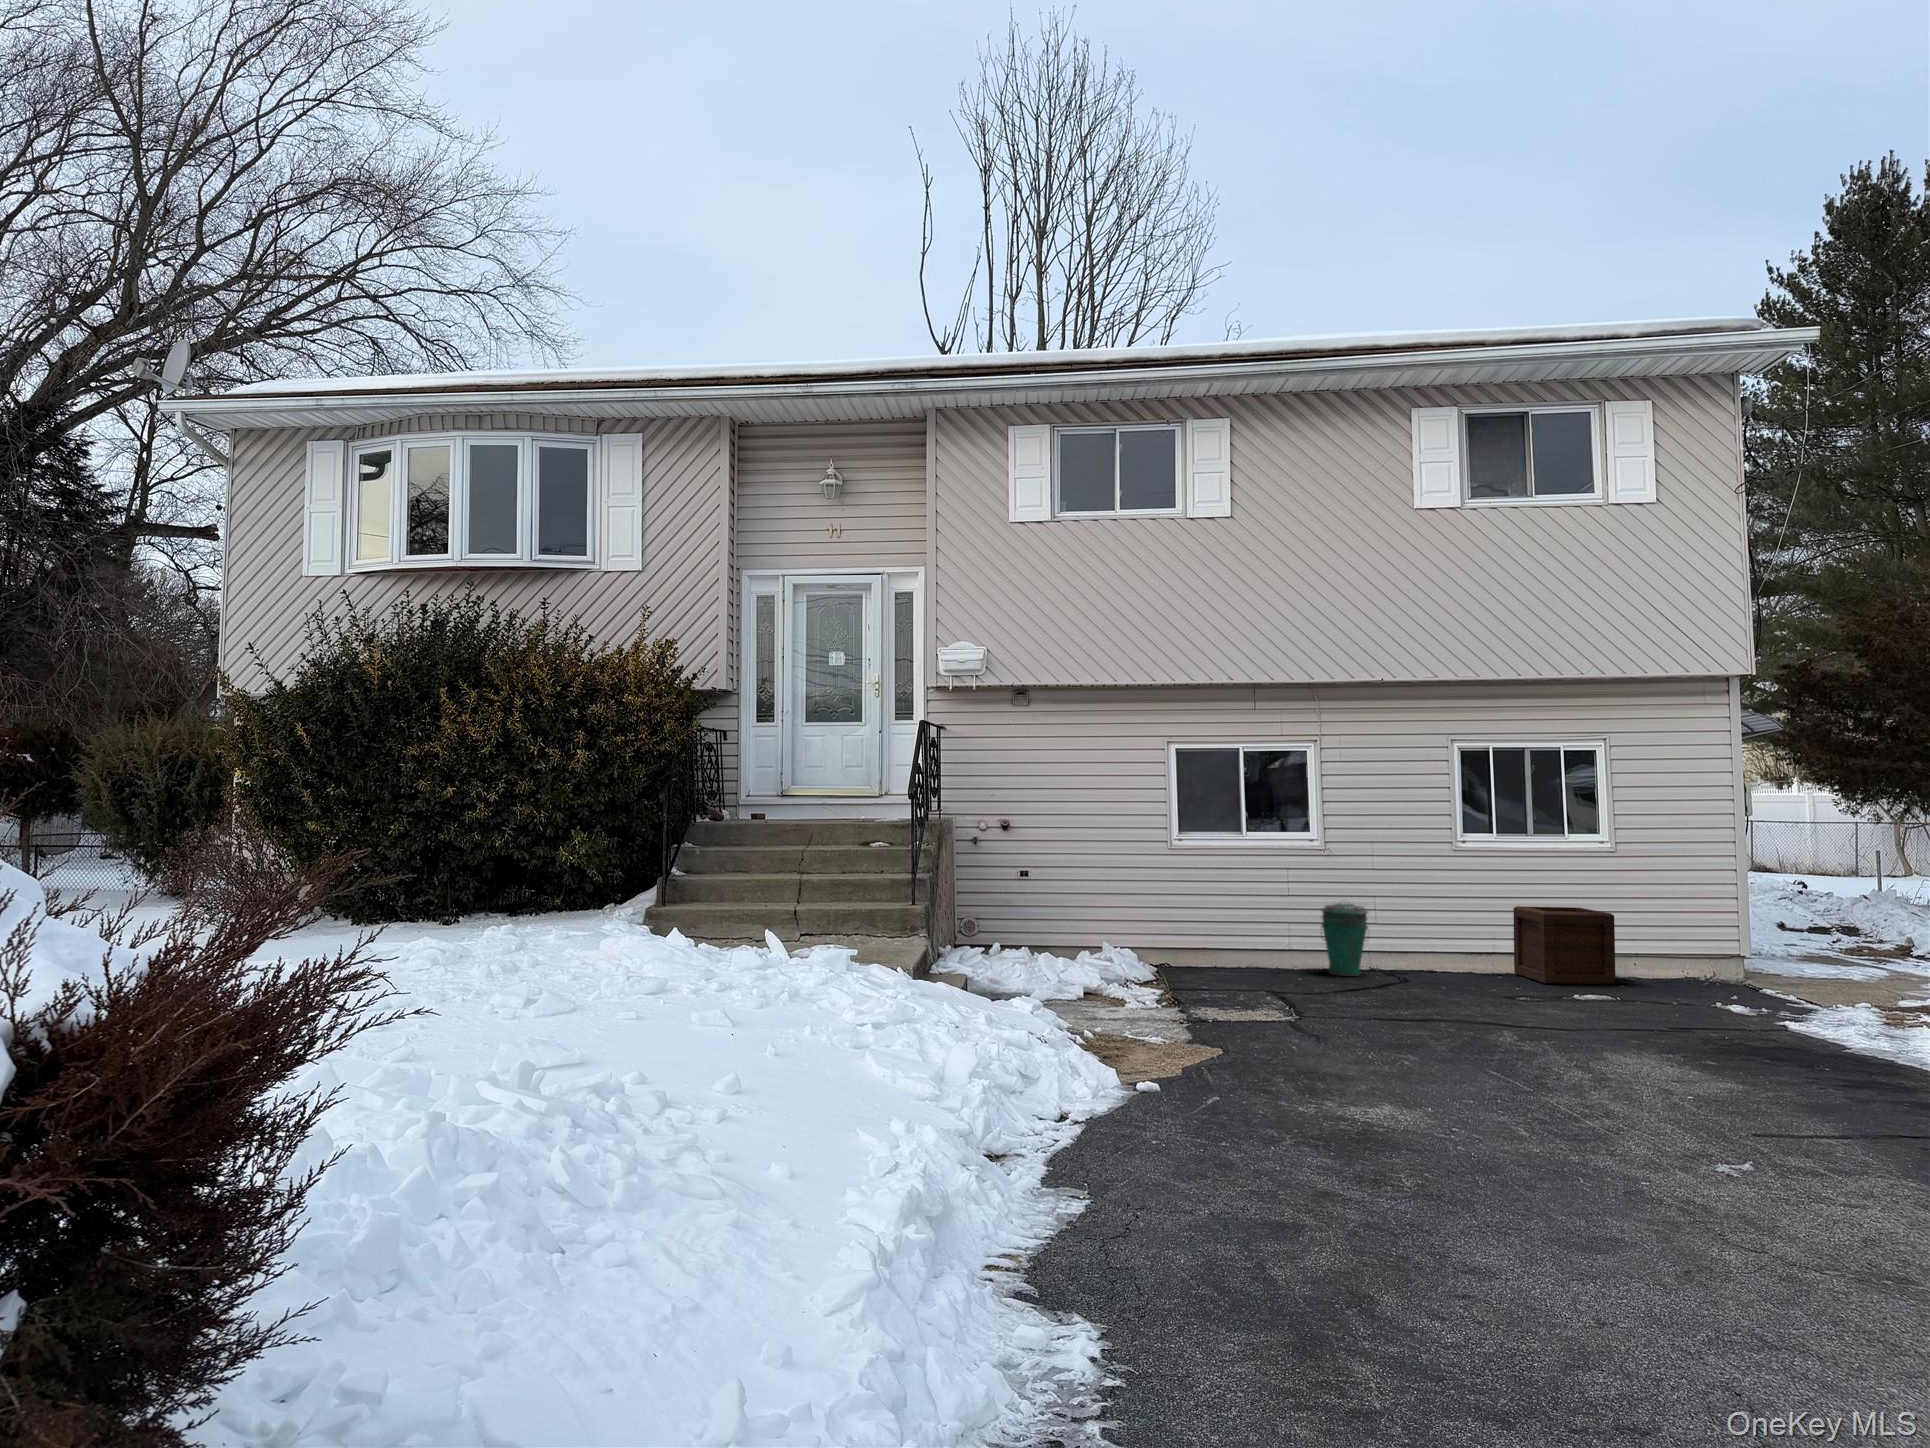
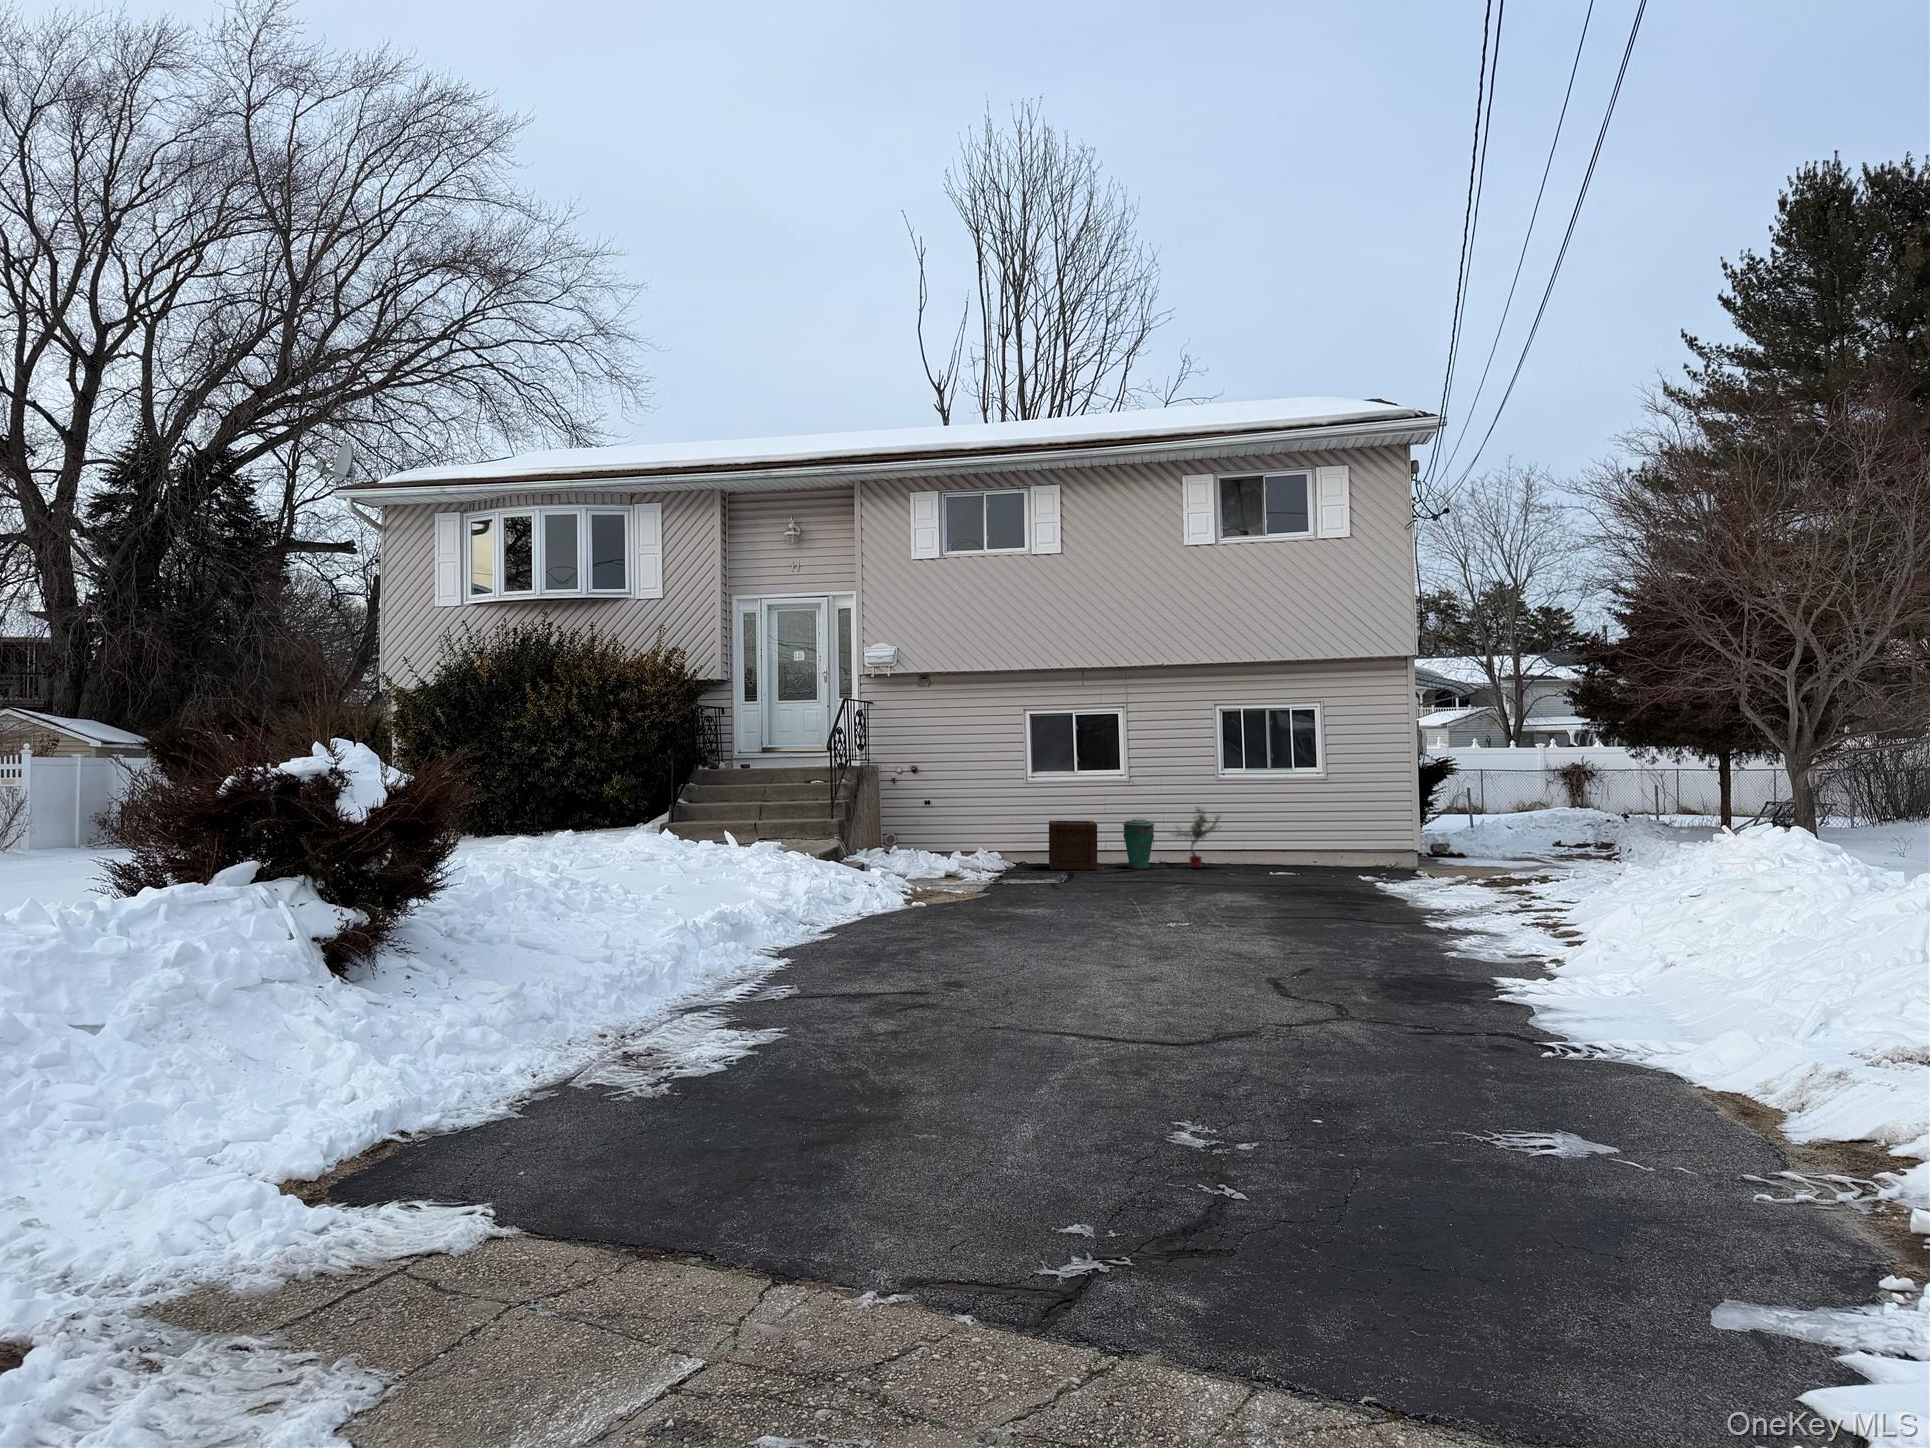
potted tree: none [1391,885,1470,977] -> present [1173,807,1221,868]
wooden crate: present [1513,906,1616,985] -> present [1049,821,1097,870]

